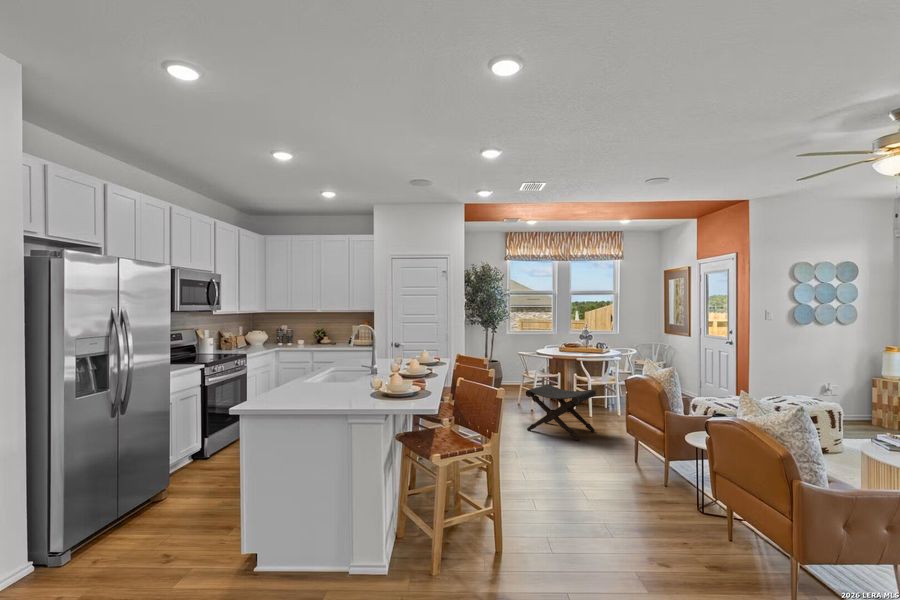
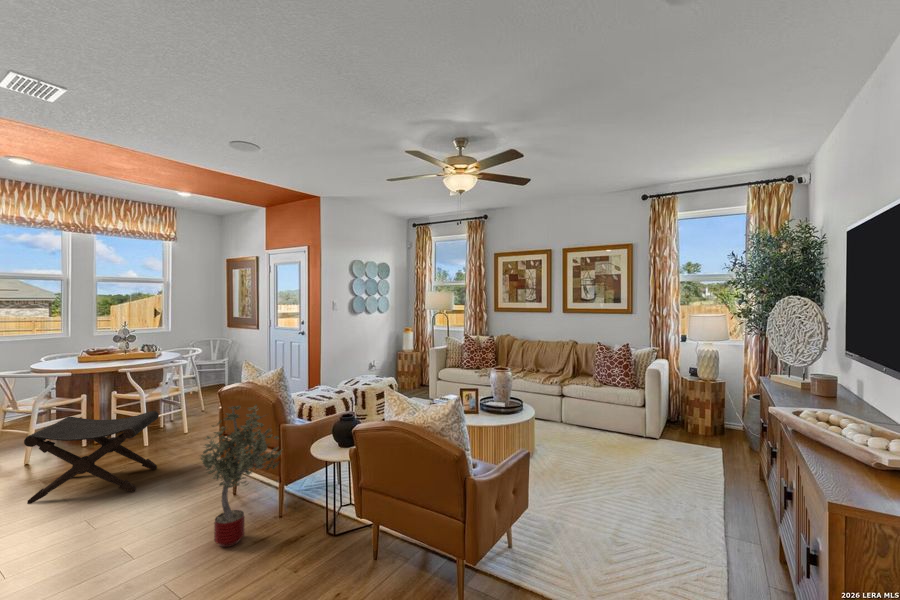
potted tree: none [605,388,664,488] -> present [201,405,282,547]

